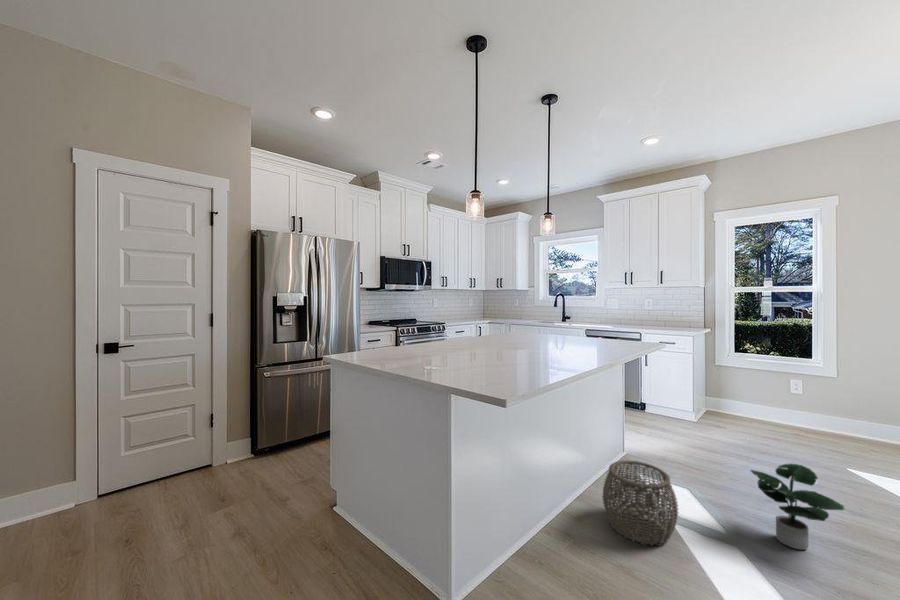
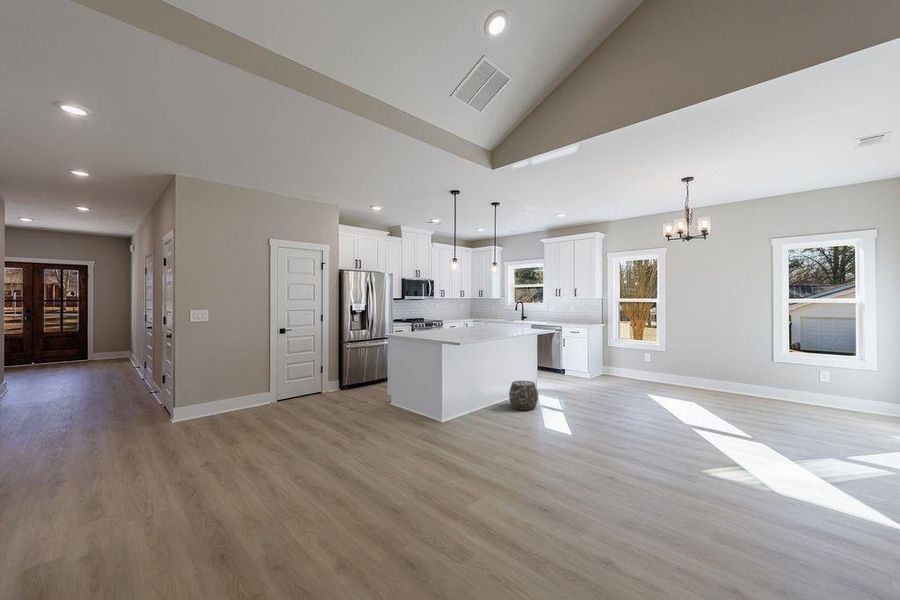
potted plant: present [751,464,845,550] -> none [569,380,597,411]

